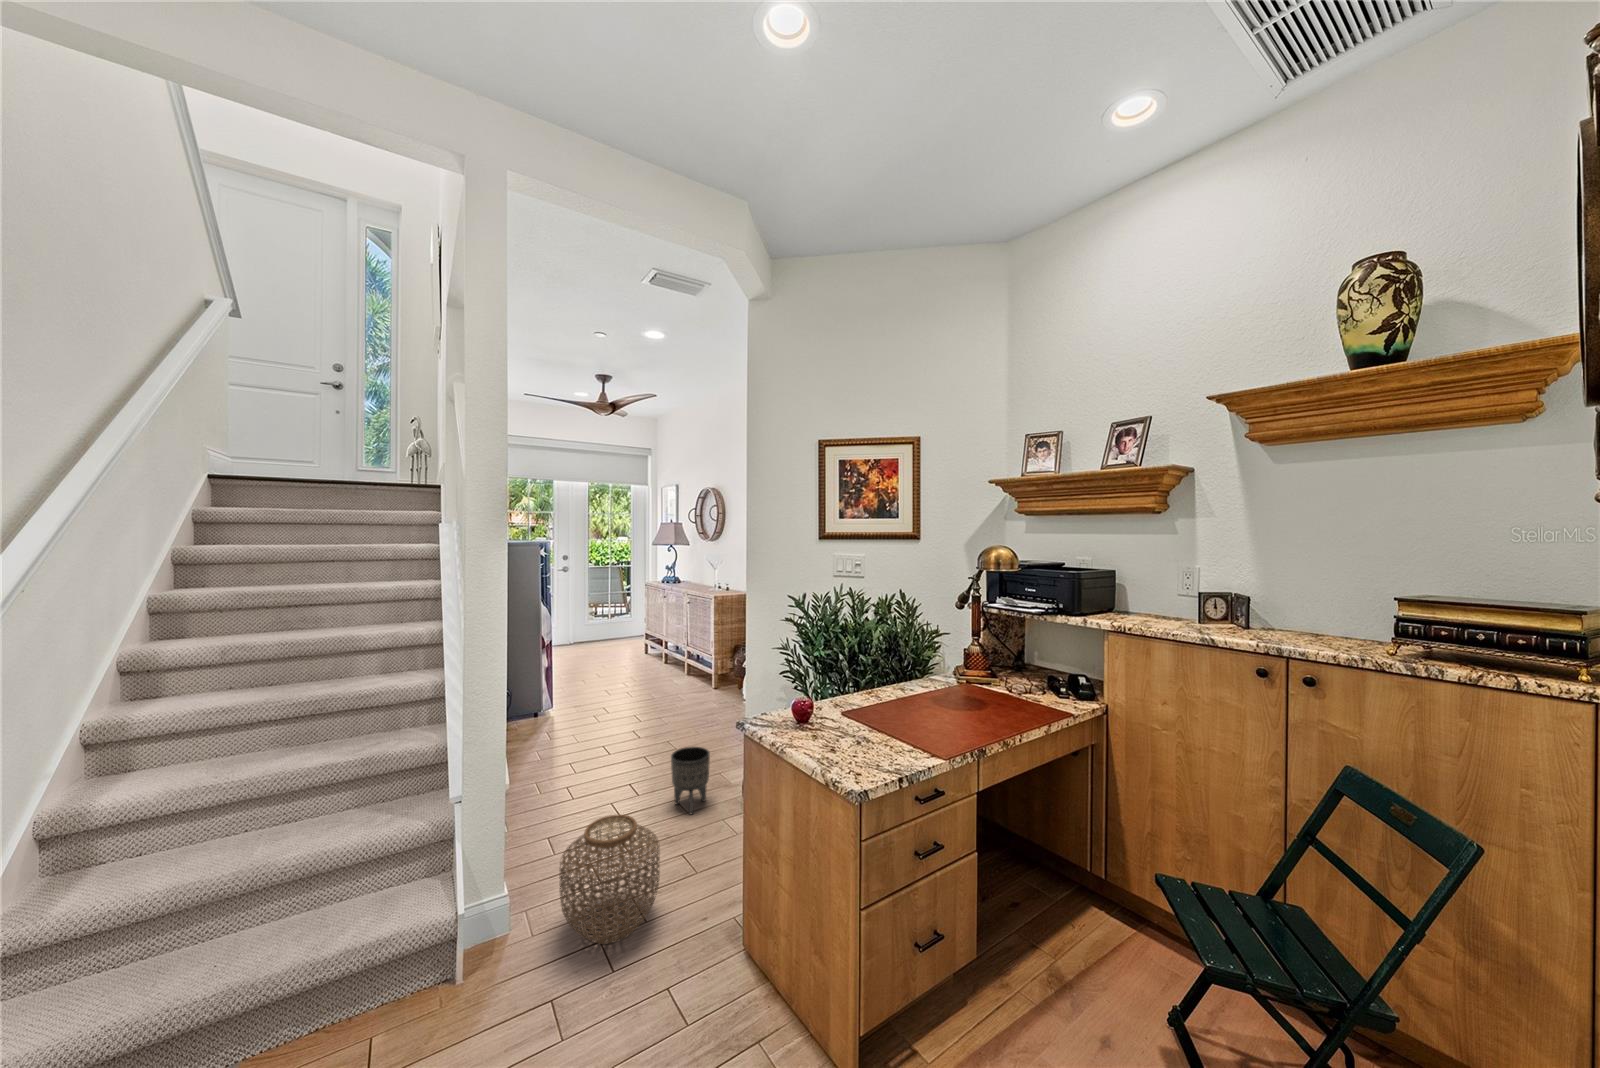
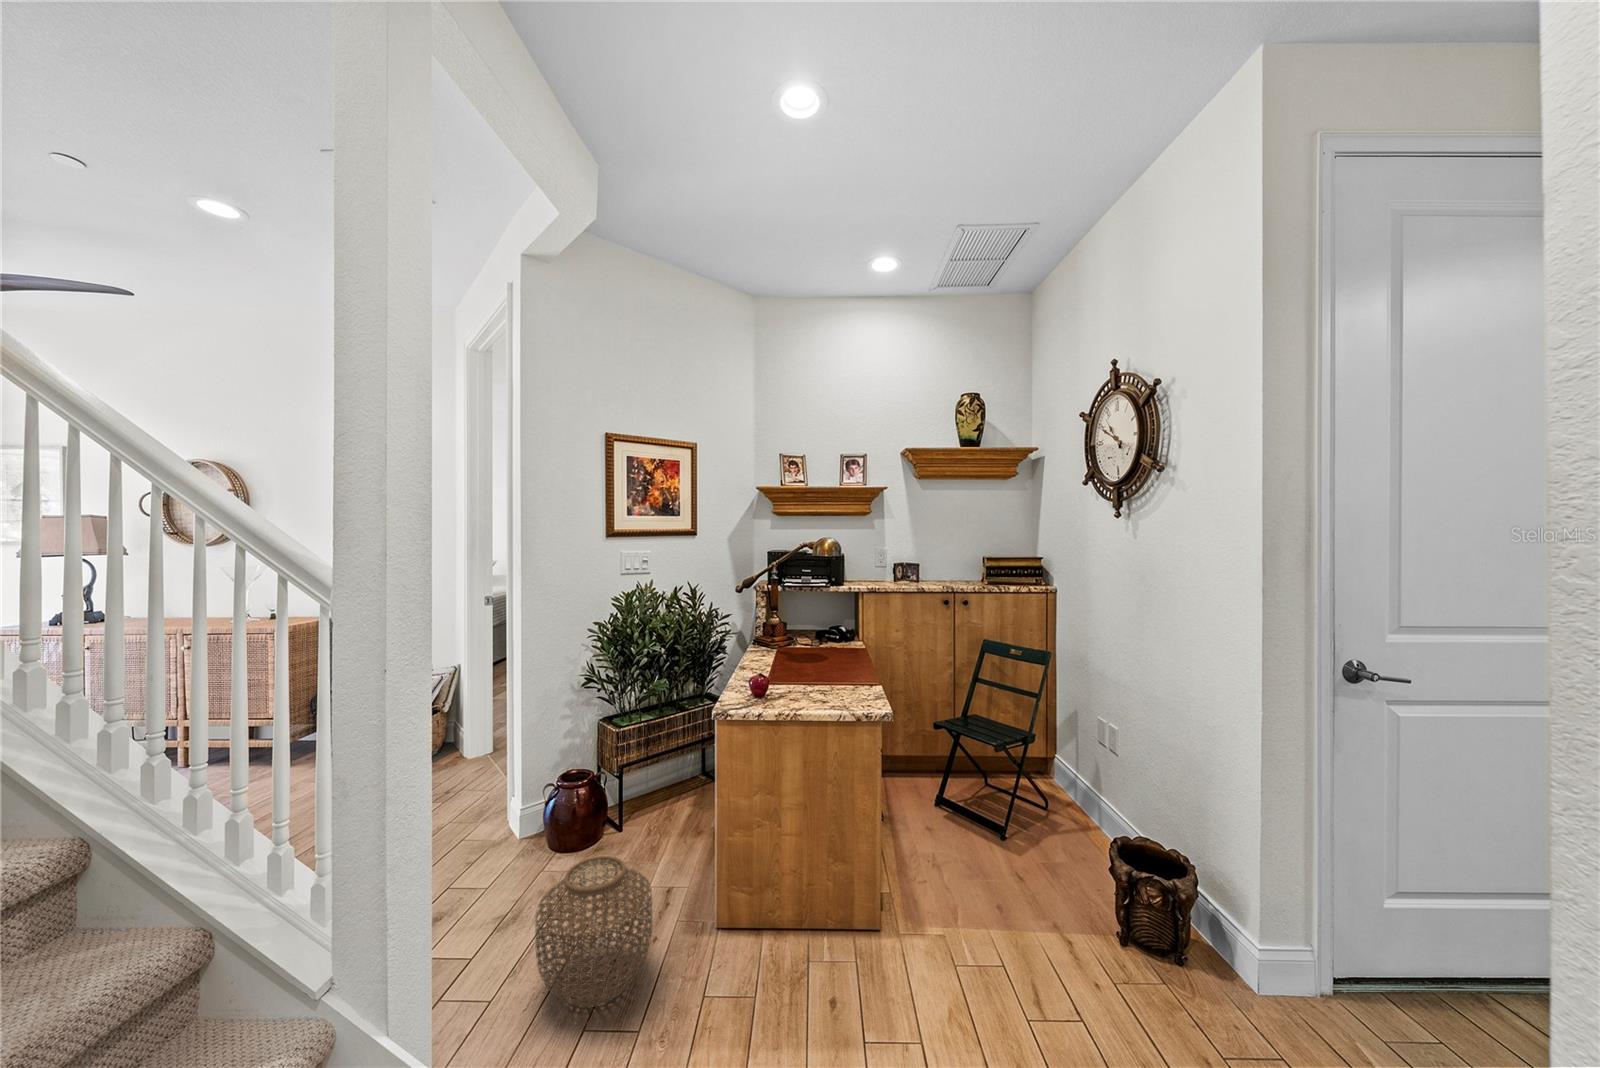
planter: present [671,747,710,814] -> none [474,798,528,882]

